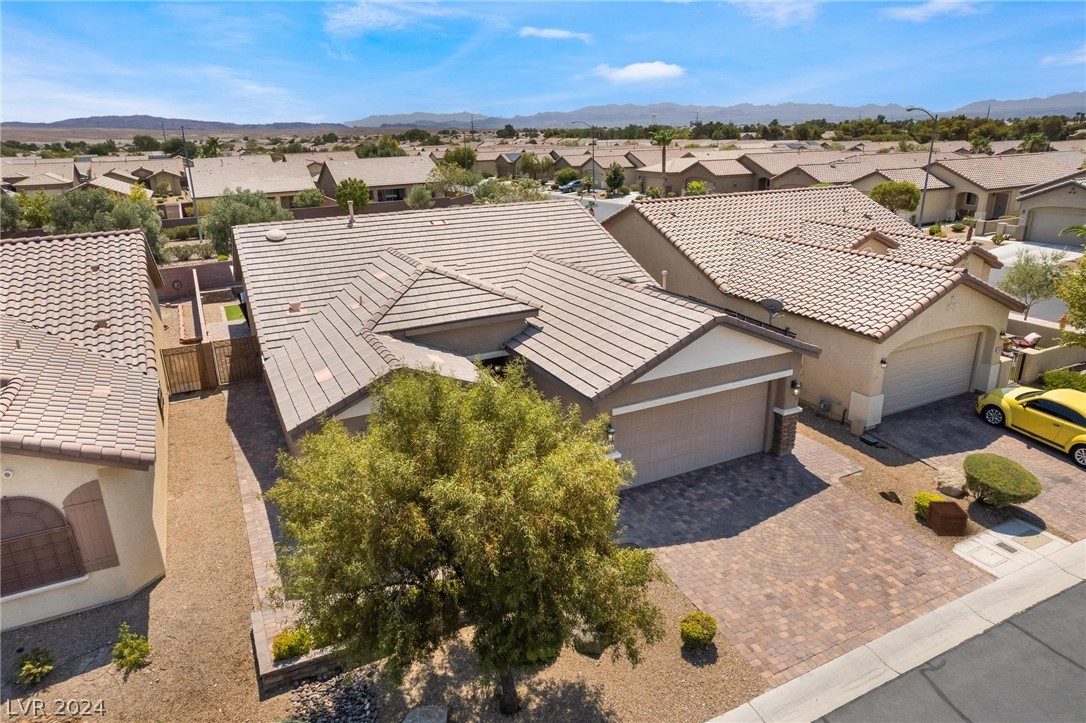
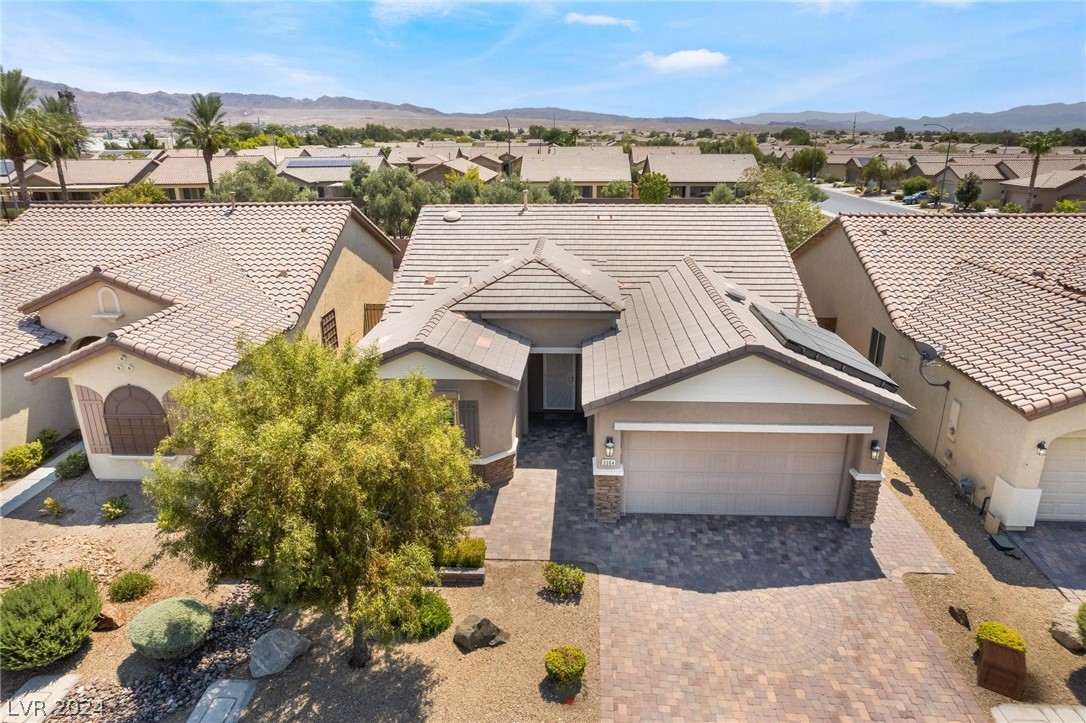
potted plant: none [704,633,735,662] -> present [554,676,588,704]

